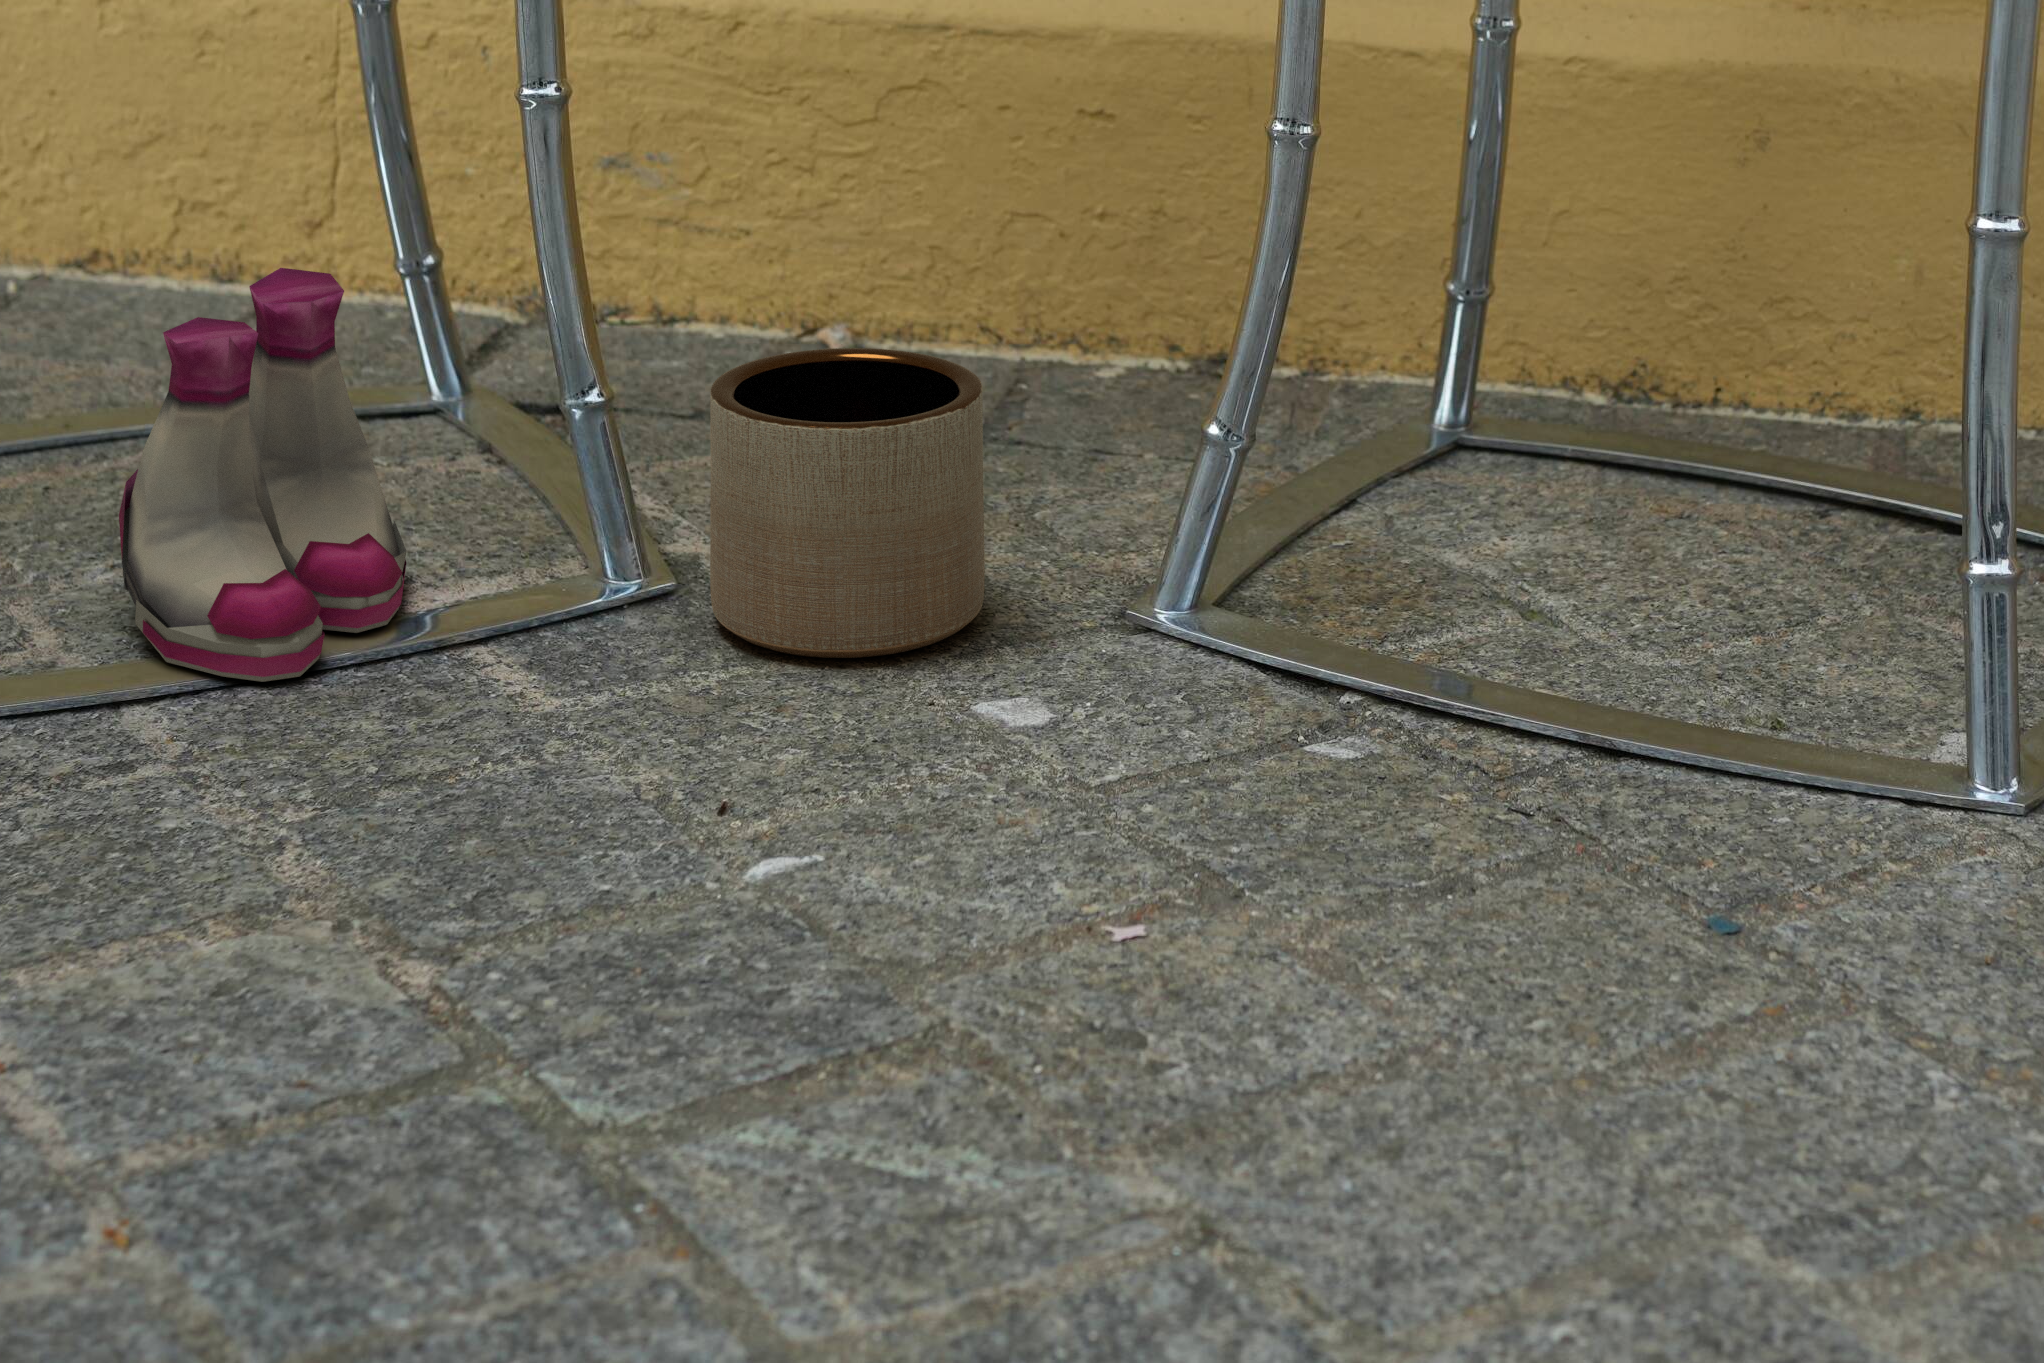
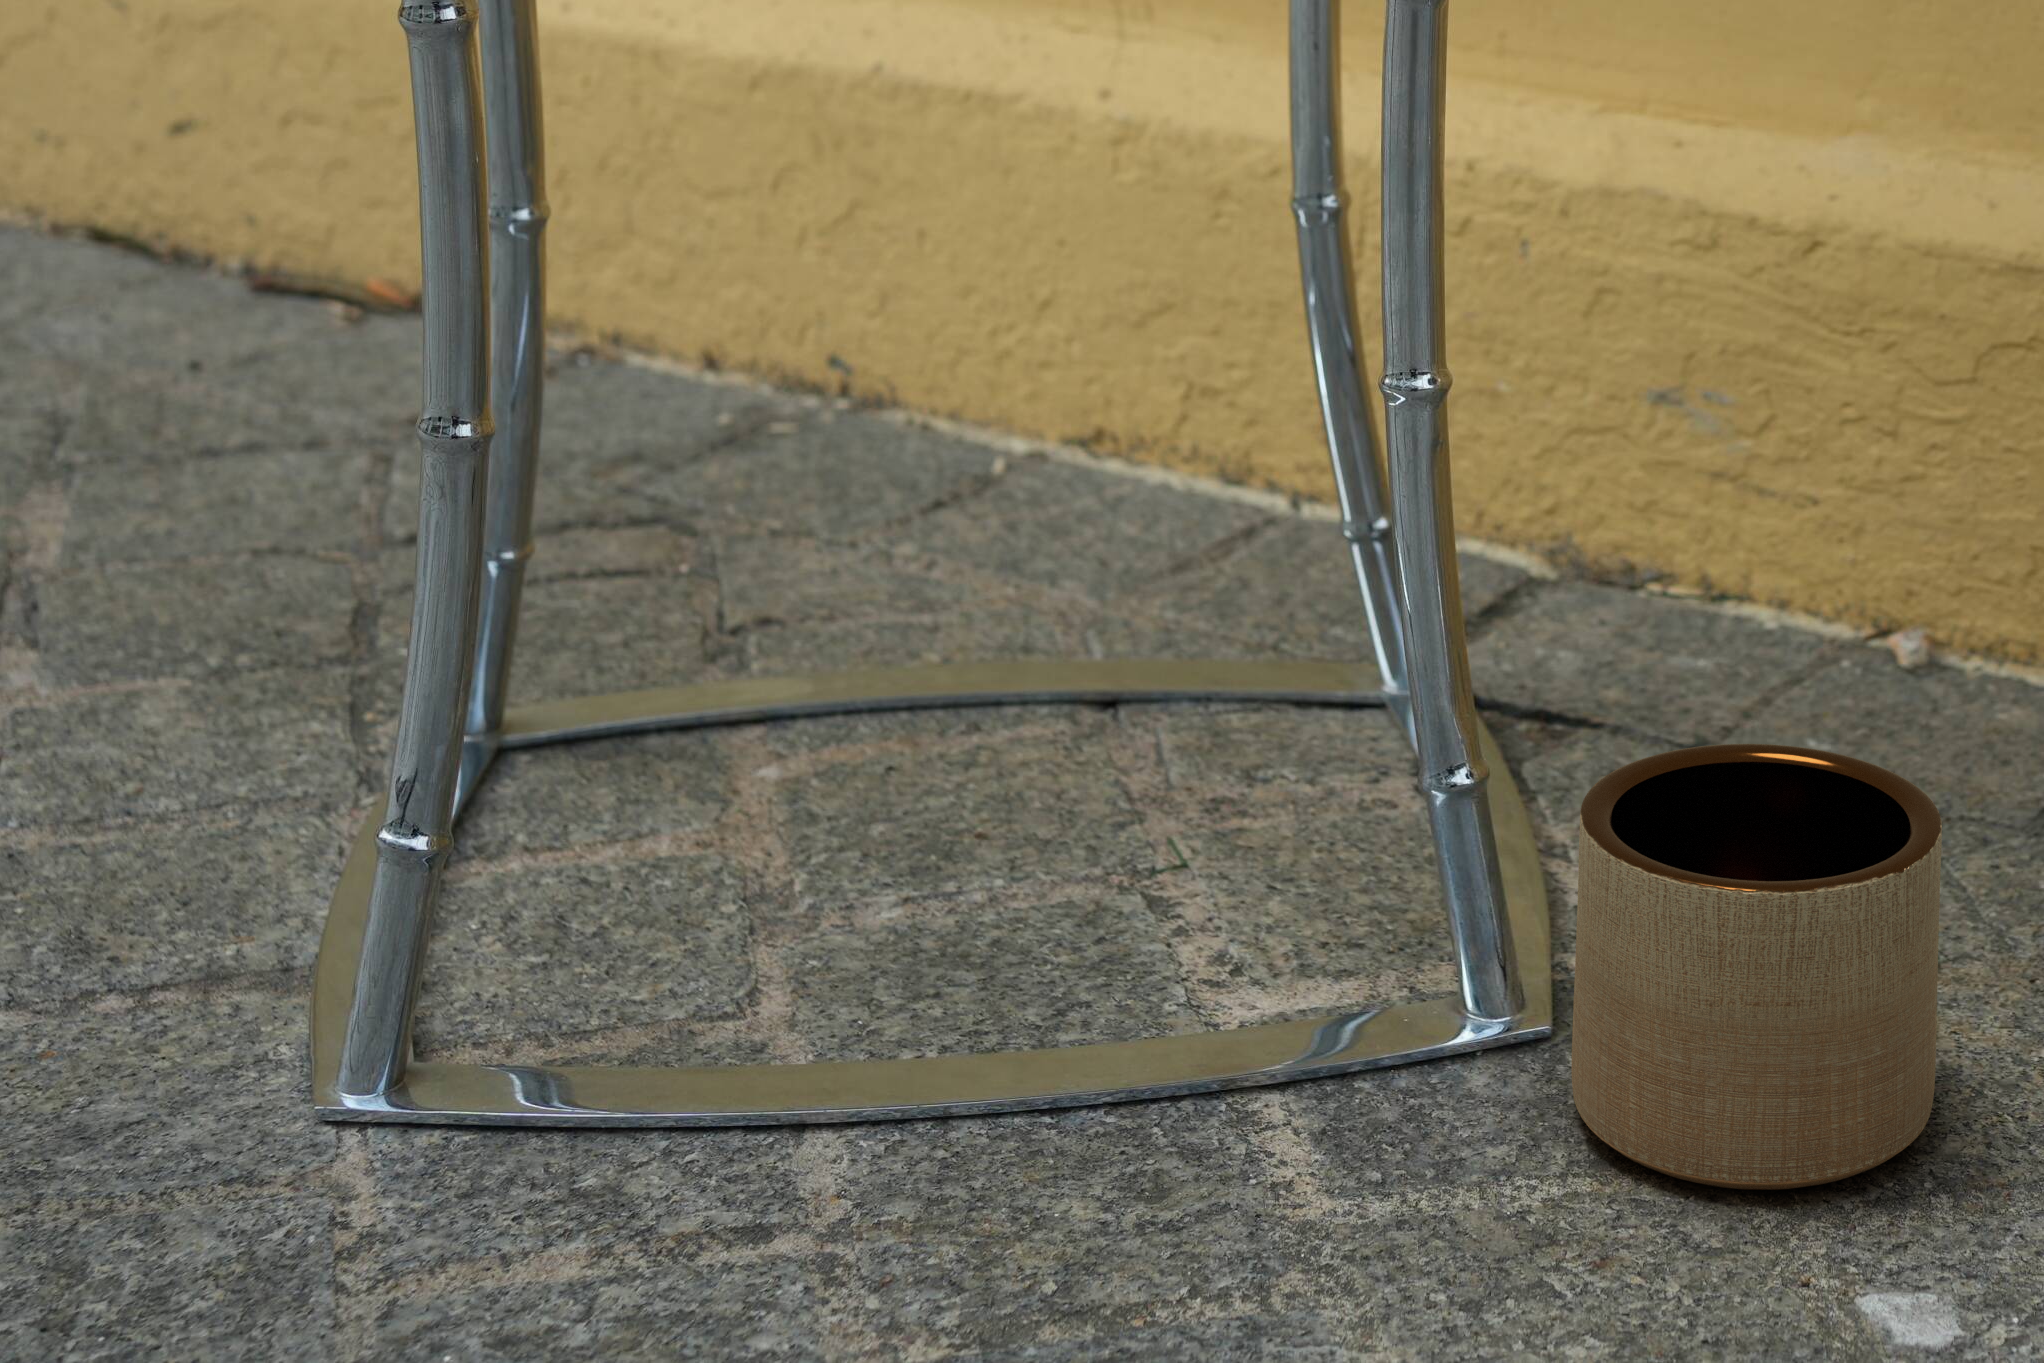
boots: present [119,268,406,682] -> none [866,567,1228,1116]

